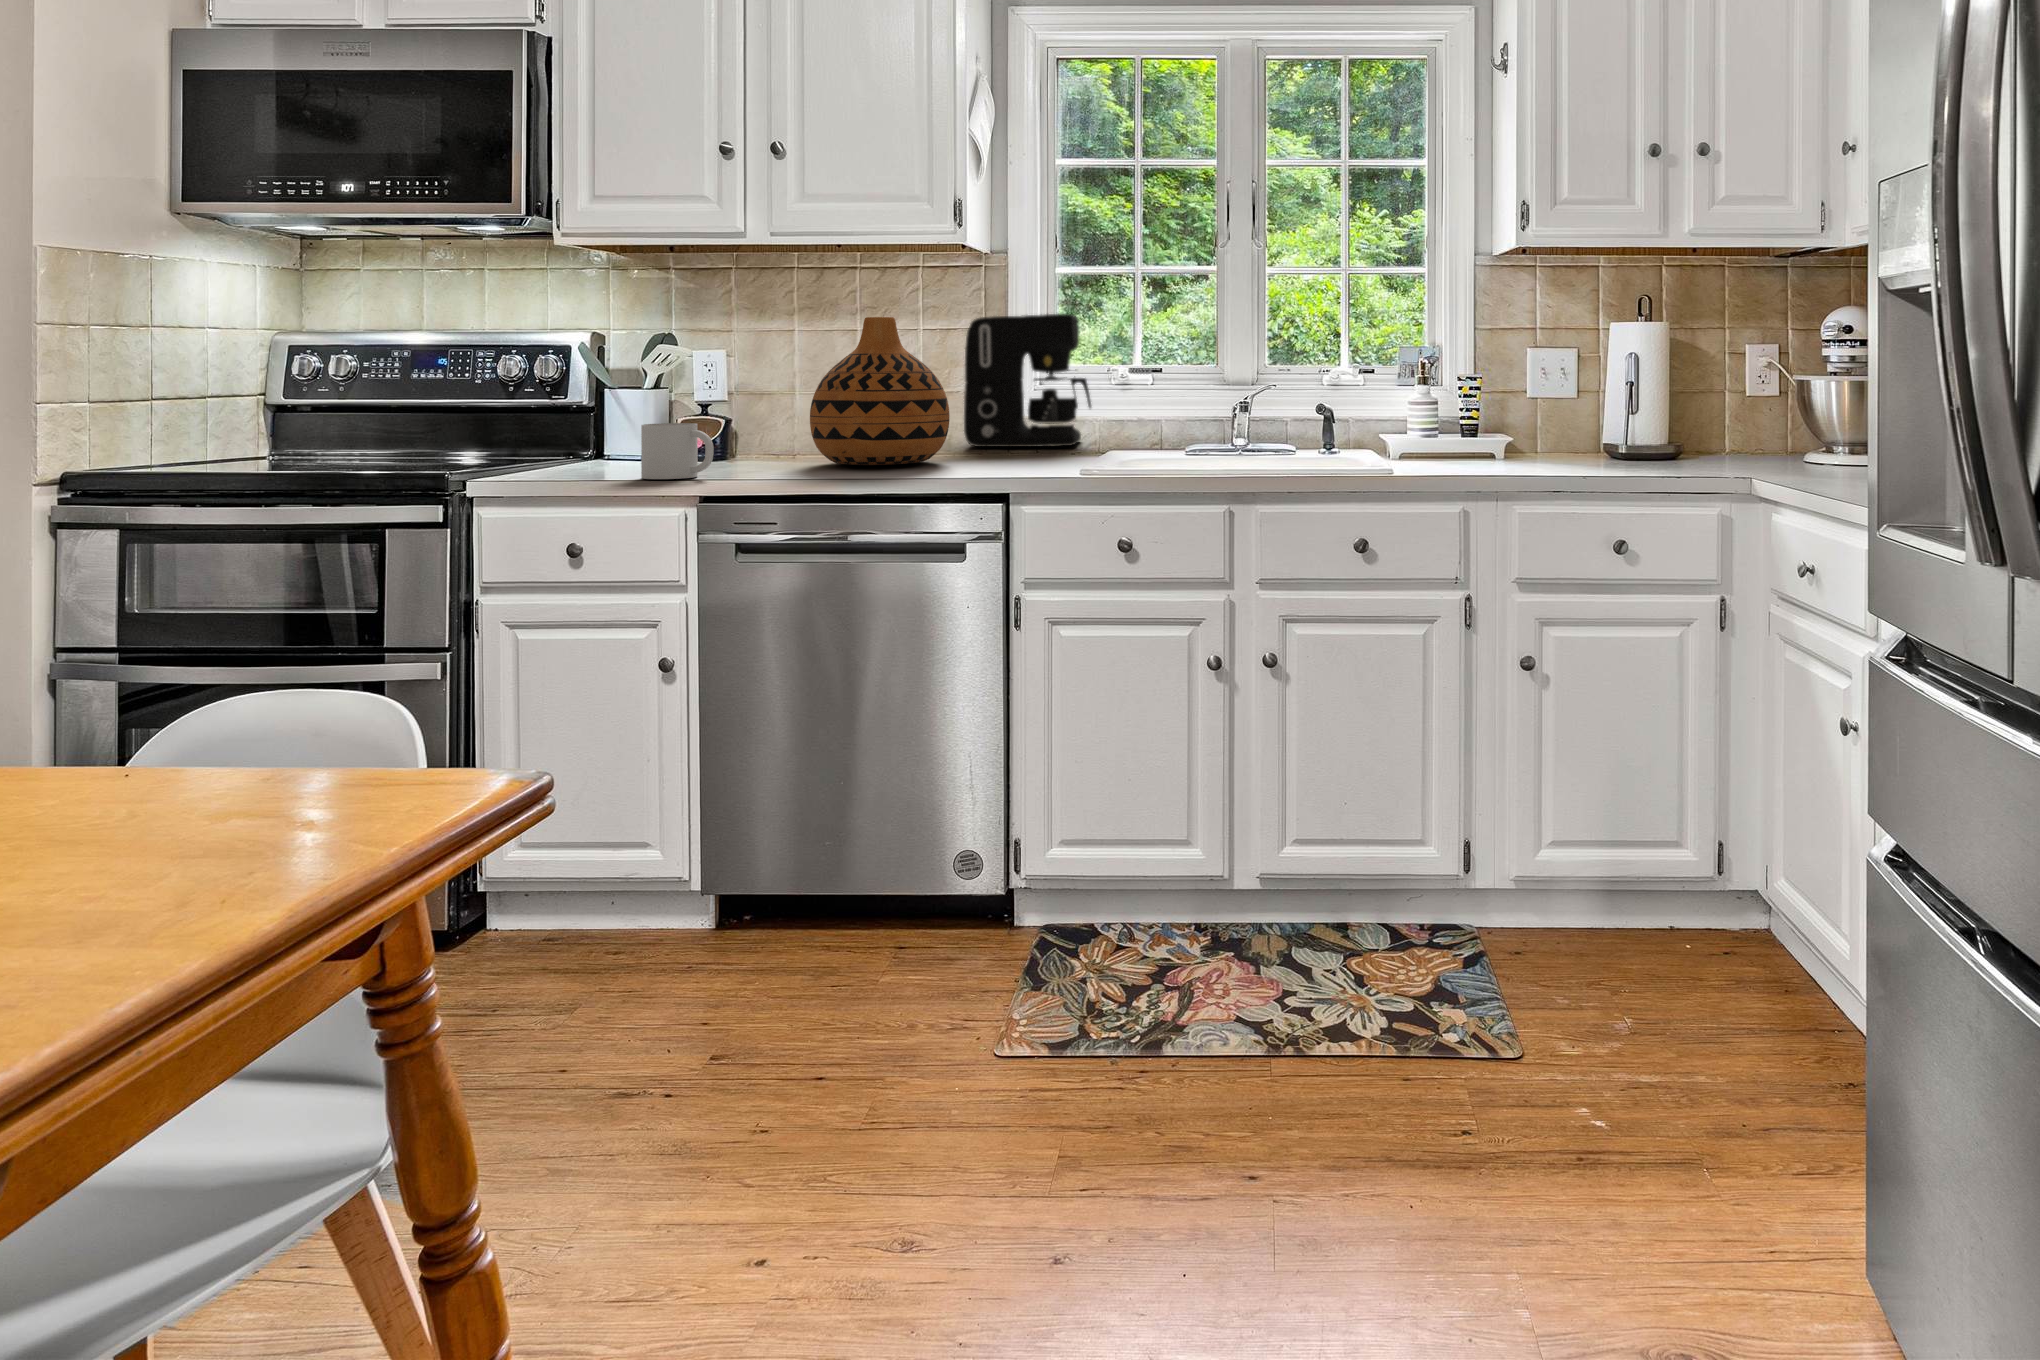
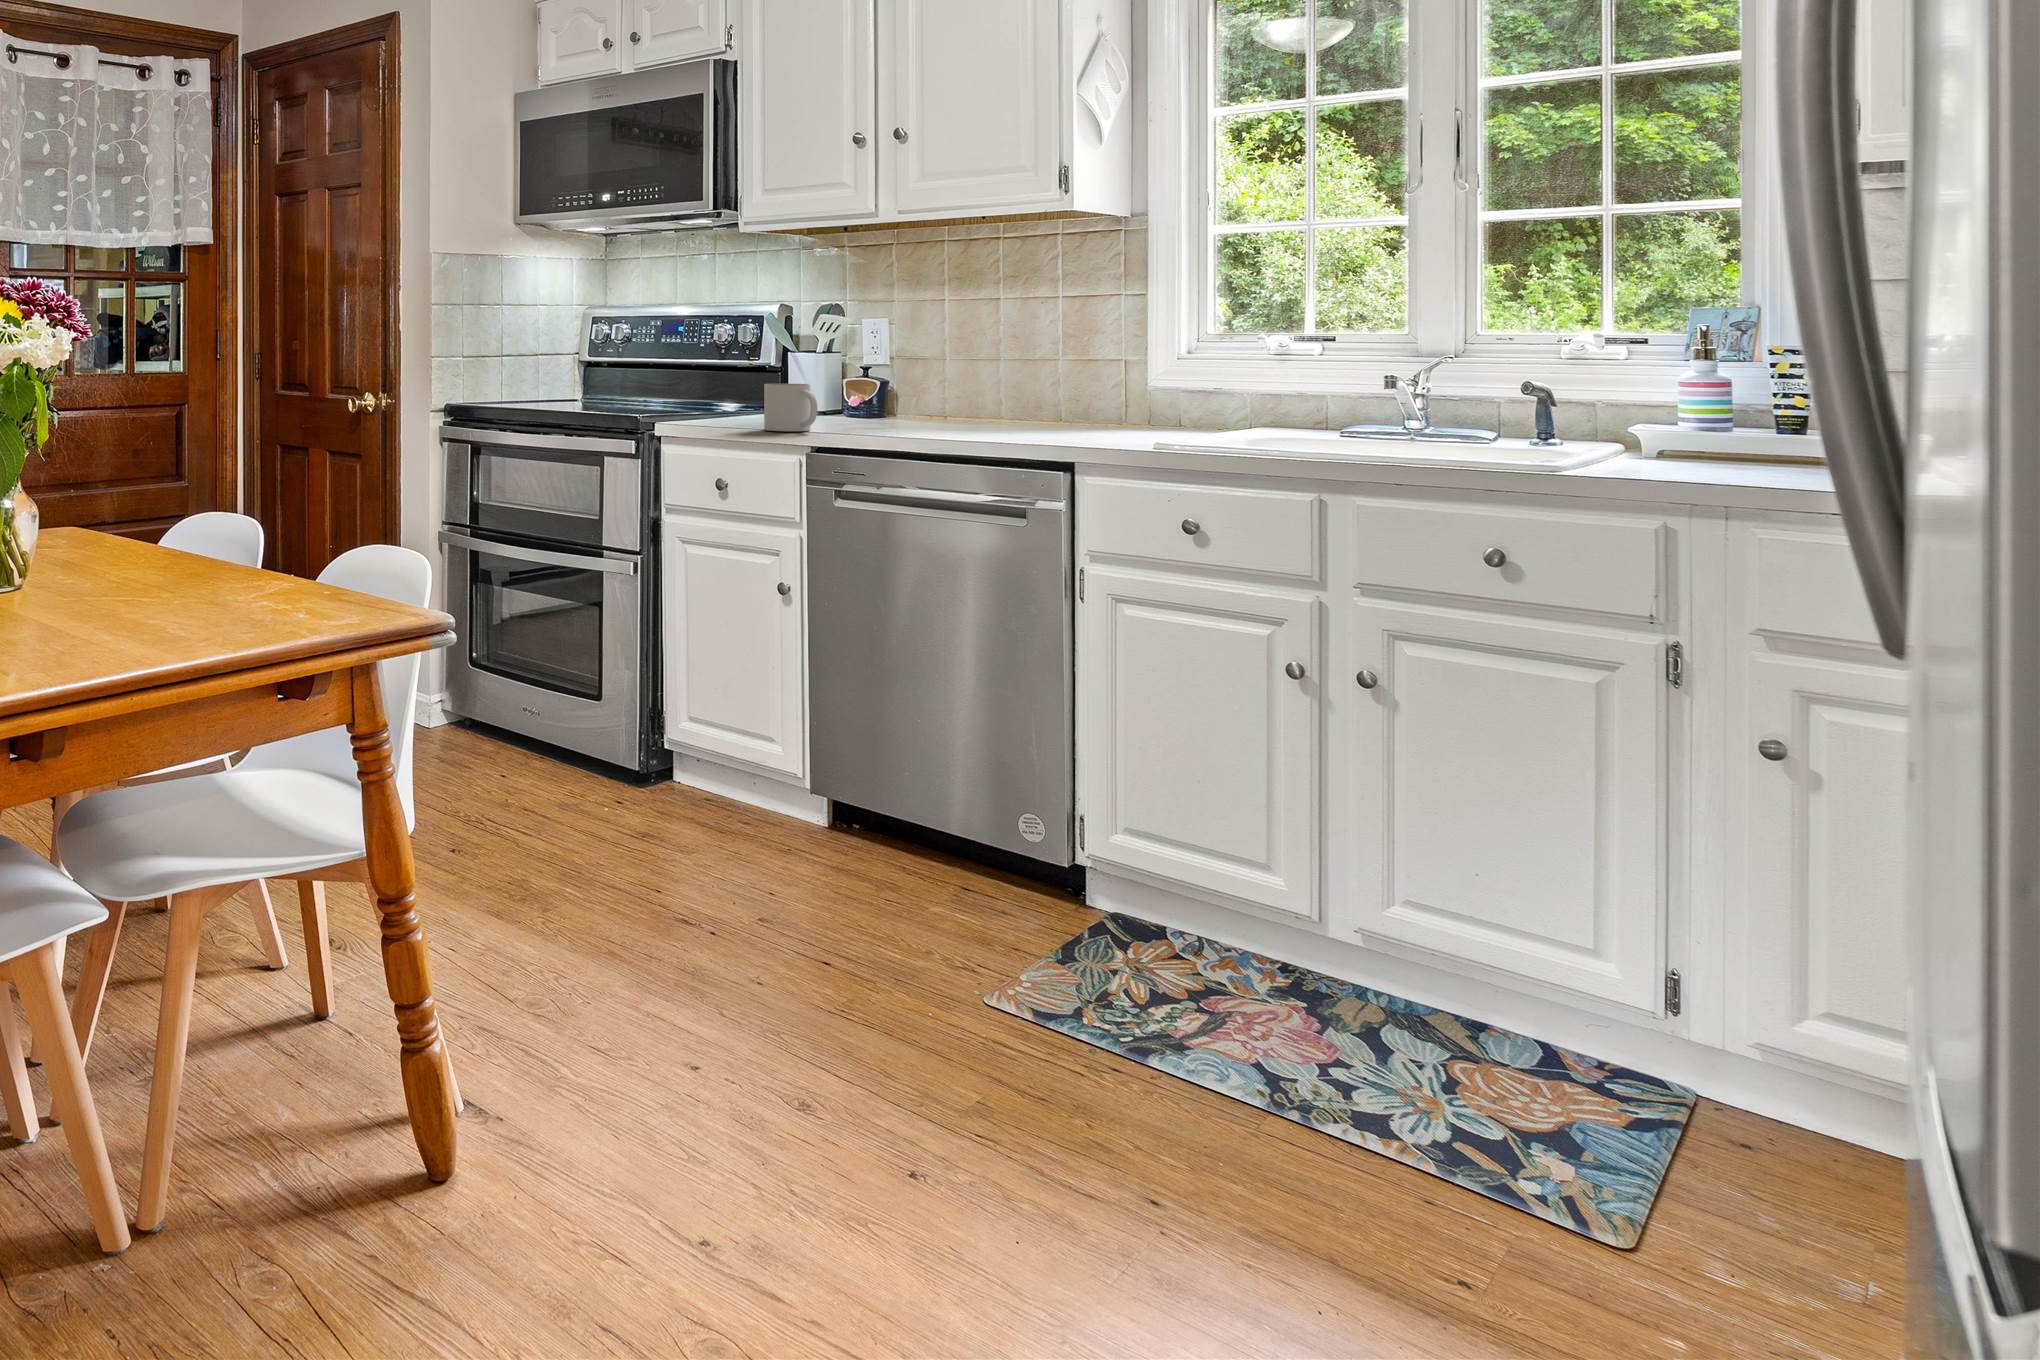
coffee maker: present [964,314,1091,447] -> none [1099,284,1246,423]
vase: present [810,317,950,465] -> none [917,290,1054,429]

